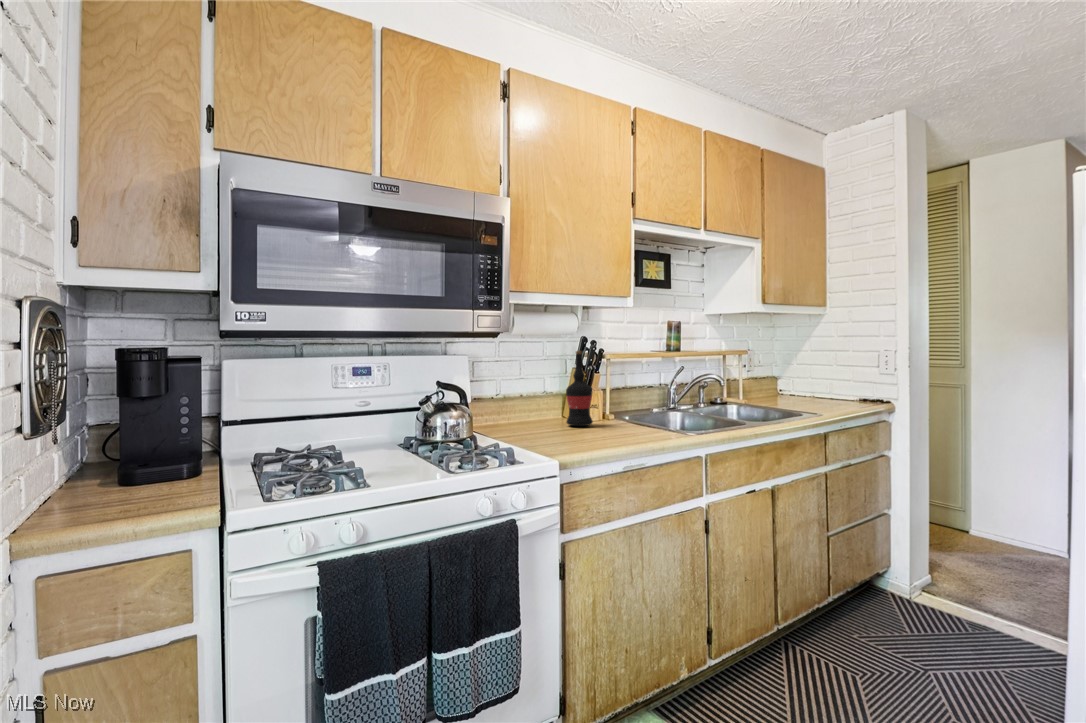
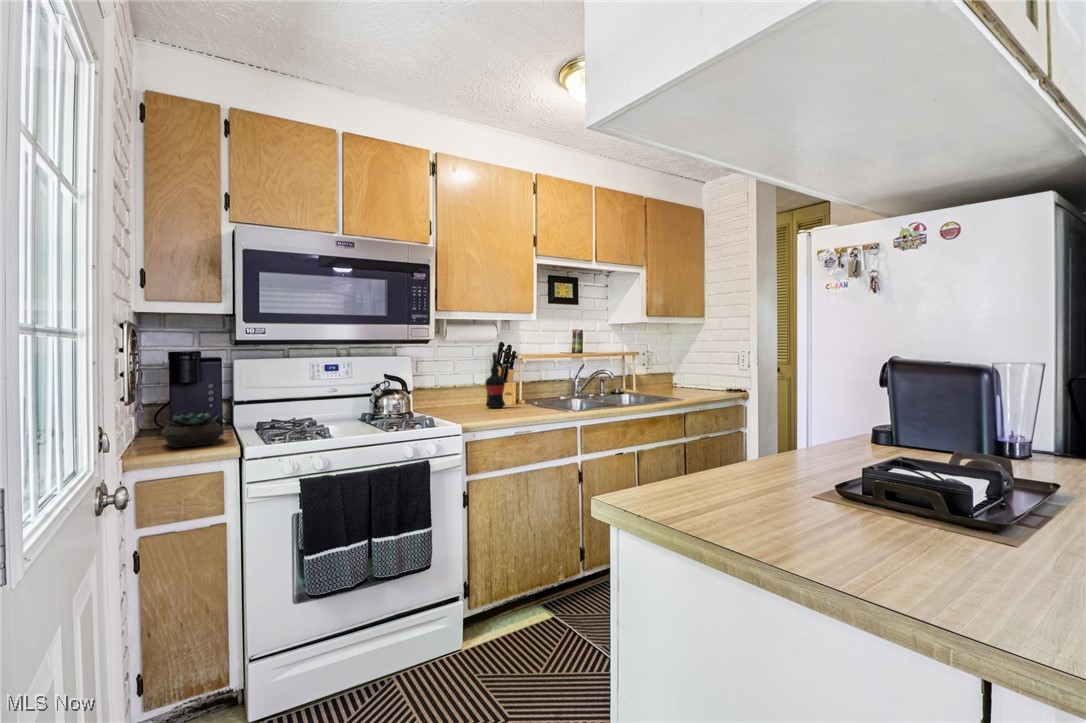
succulent plant: none [91,446,197,509] -> present [161,413,224,448]

